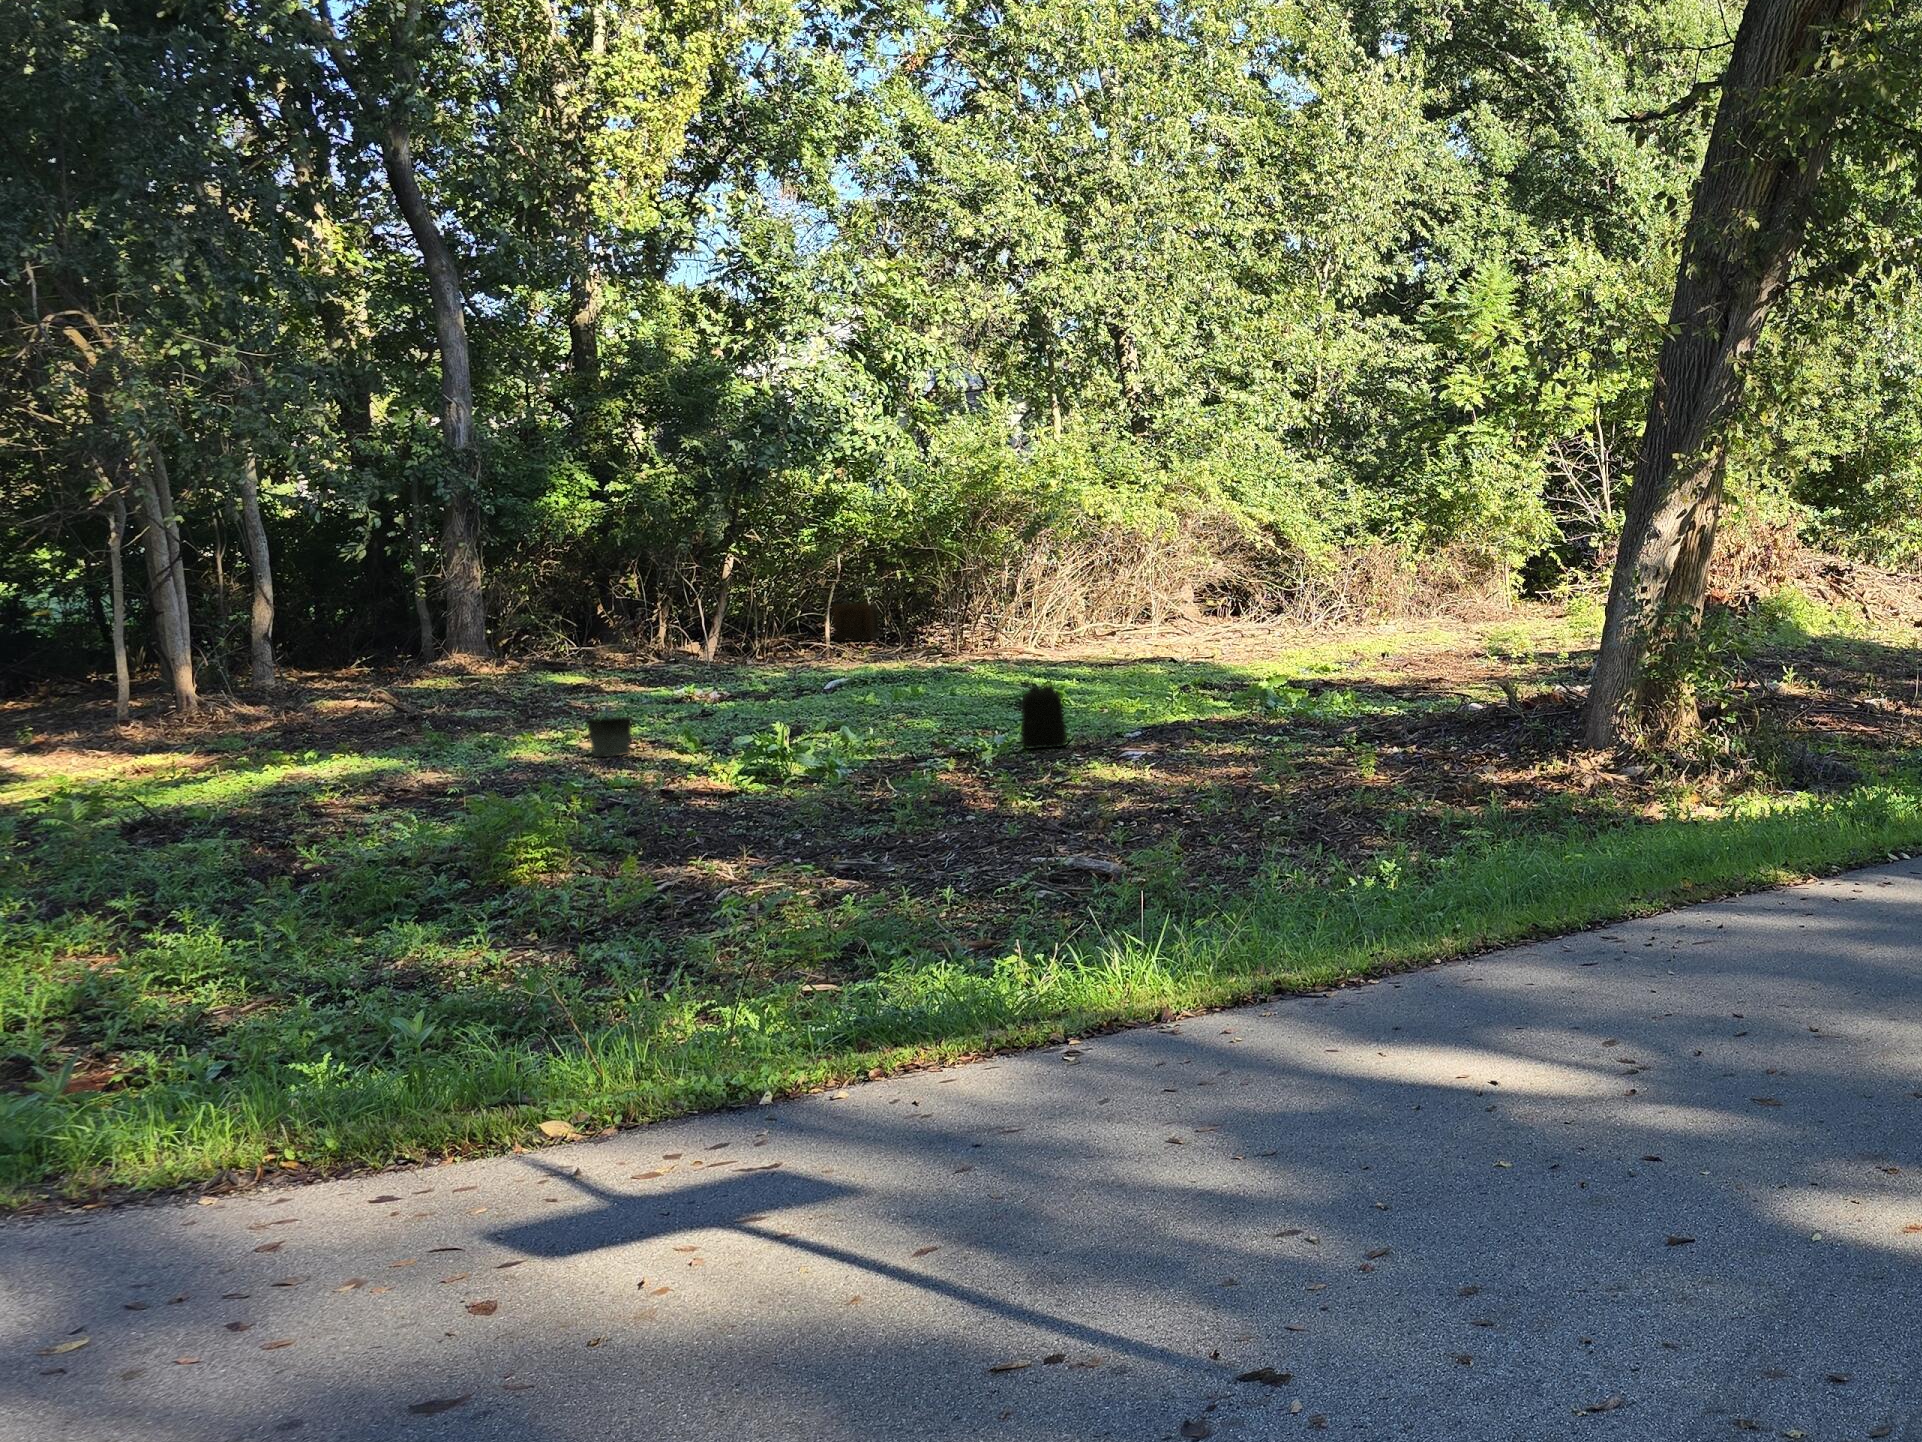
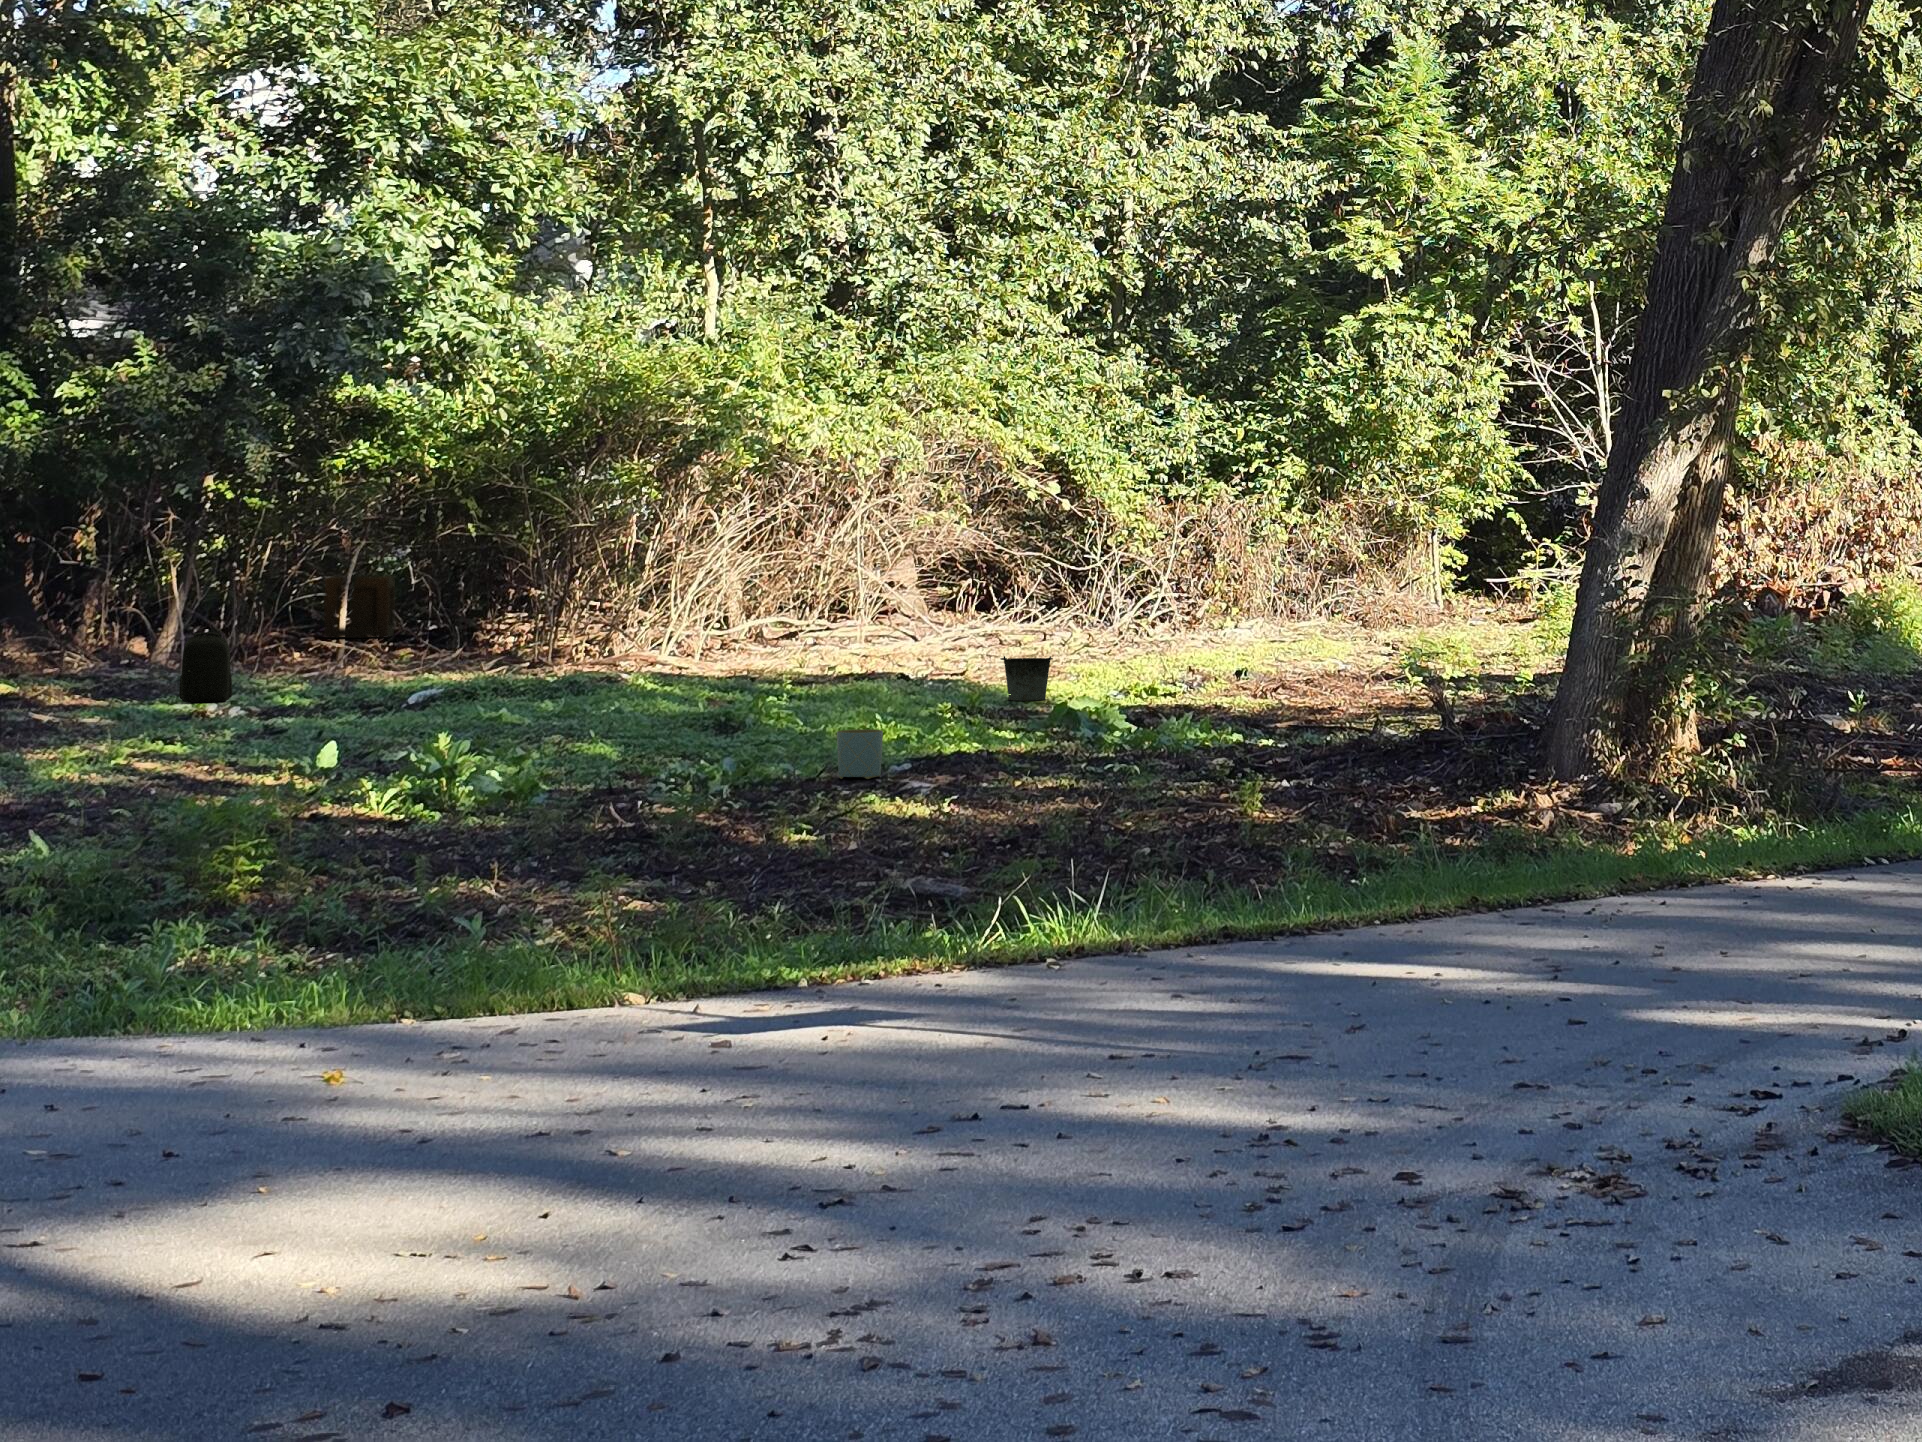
backpack: present [1021,685,1067,749] -> present [179,632,232,702]
bucket: present [585,717,632,757] -> present [1000,656,1053,701]
planter: none [1067,719,1101,756] -> present [837,730,883,779]

